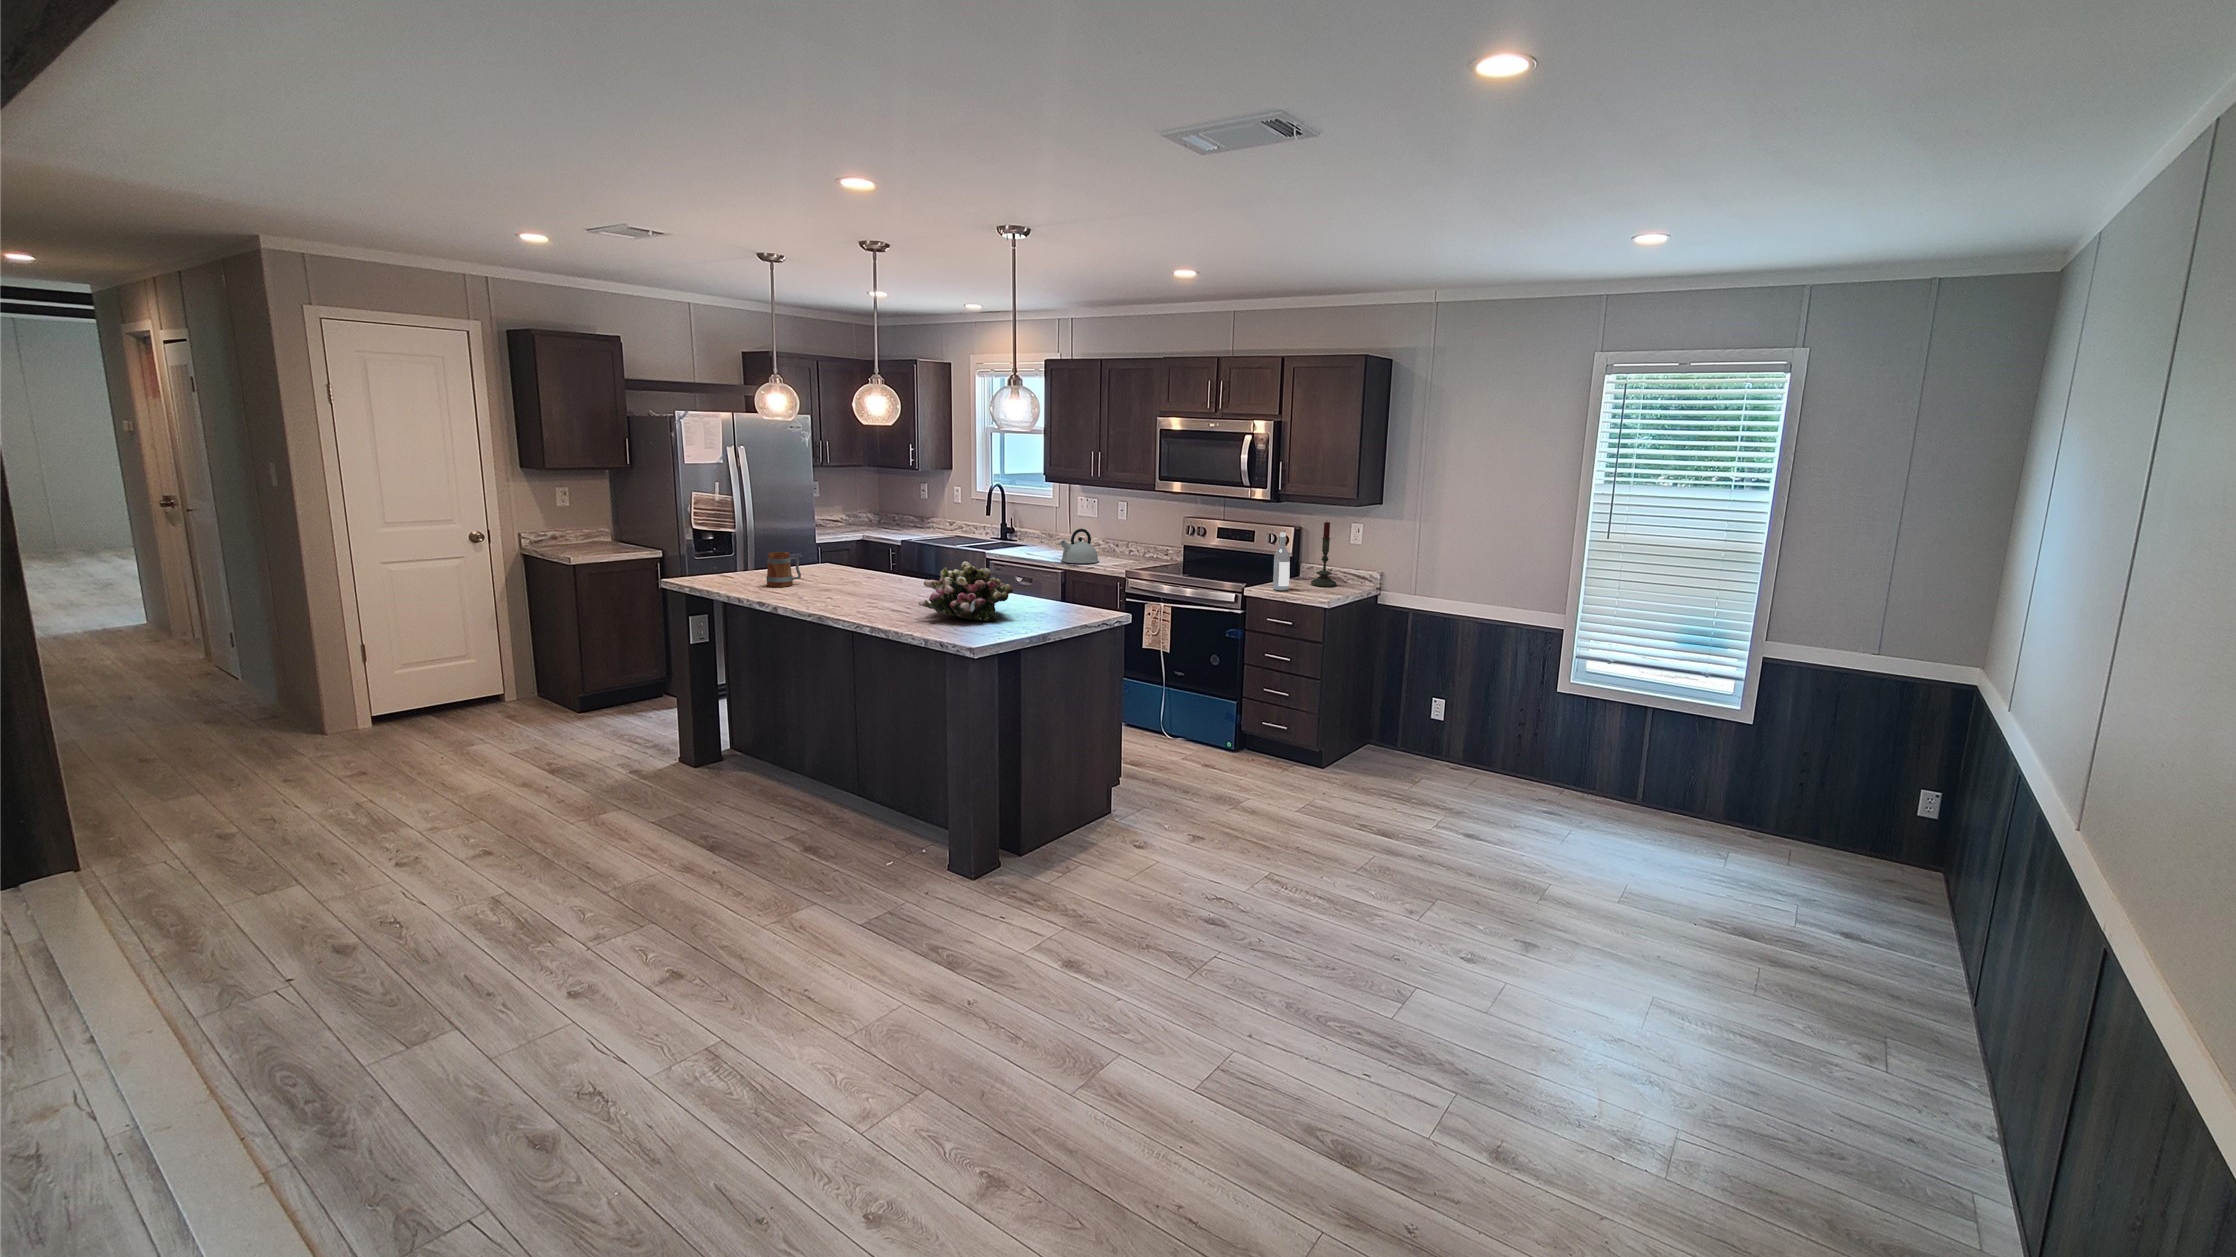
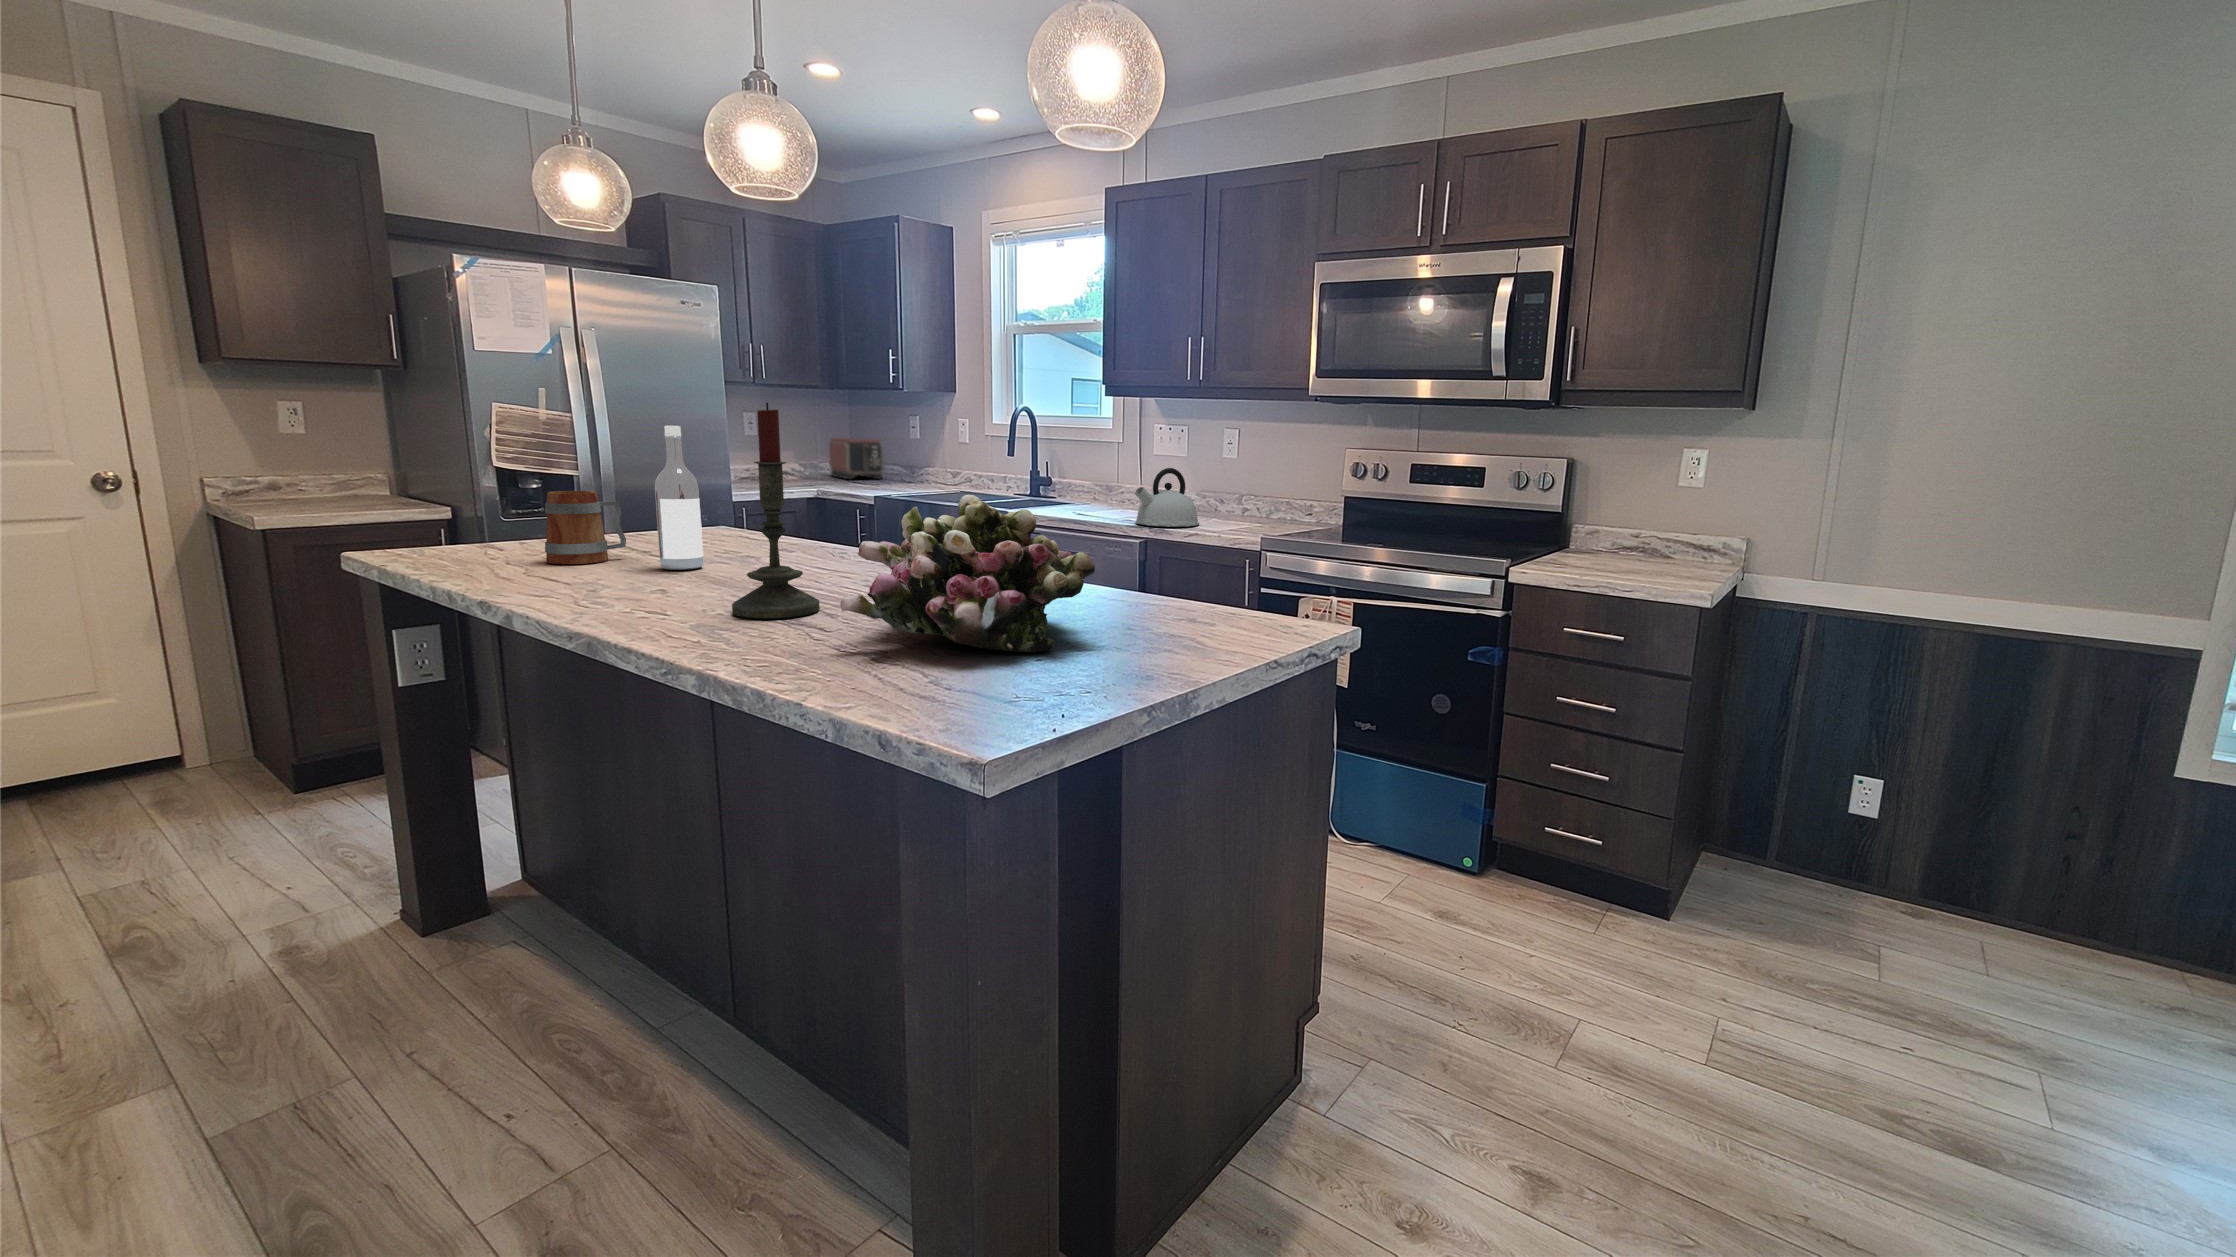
toaster: none [866,496,904,526] -> present [829,438,884,479]
candle: present [1311,522,1336,587] -> present [732,403,820,619]
wine bottle: present [1273,532,1290,591] -> present [655,426,703,570]

